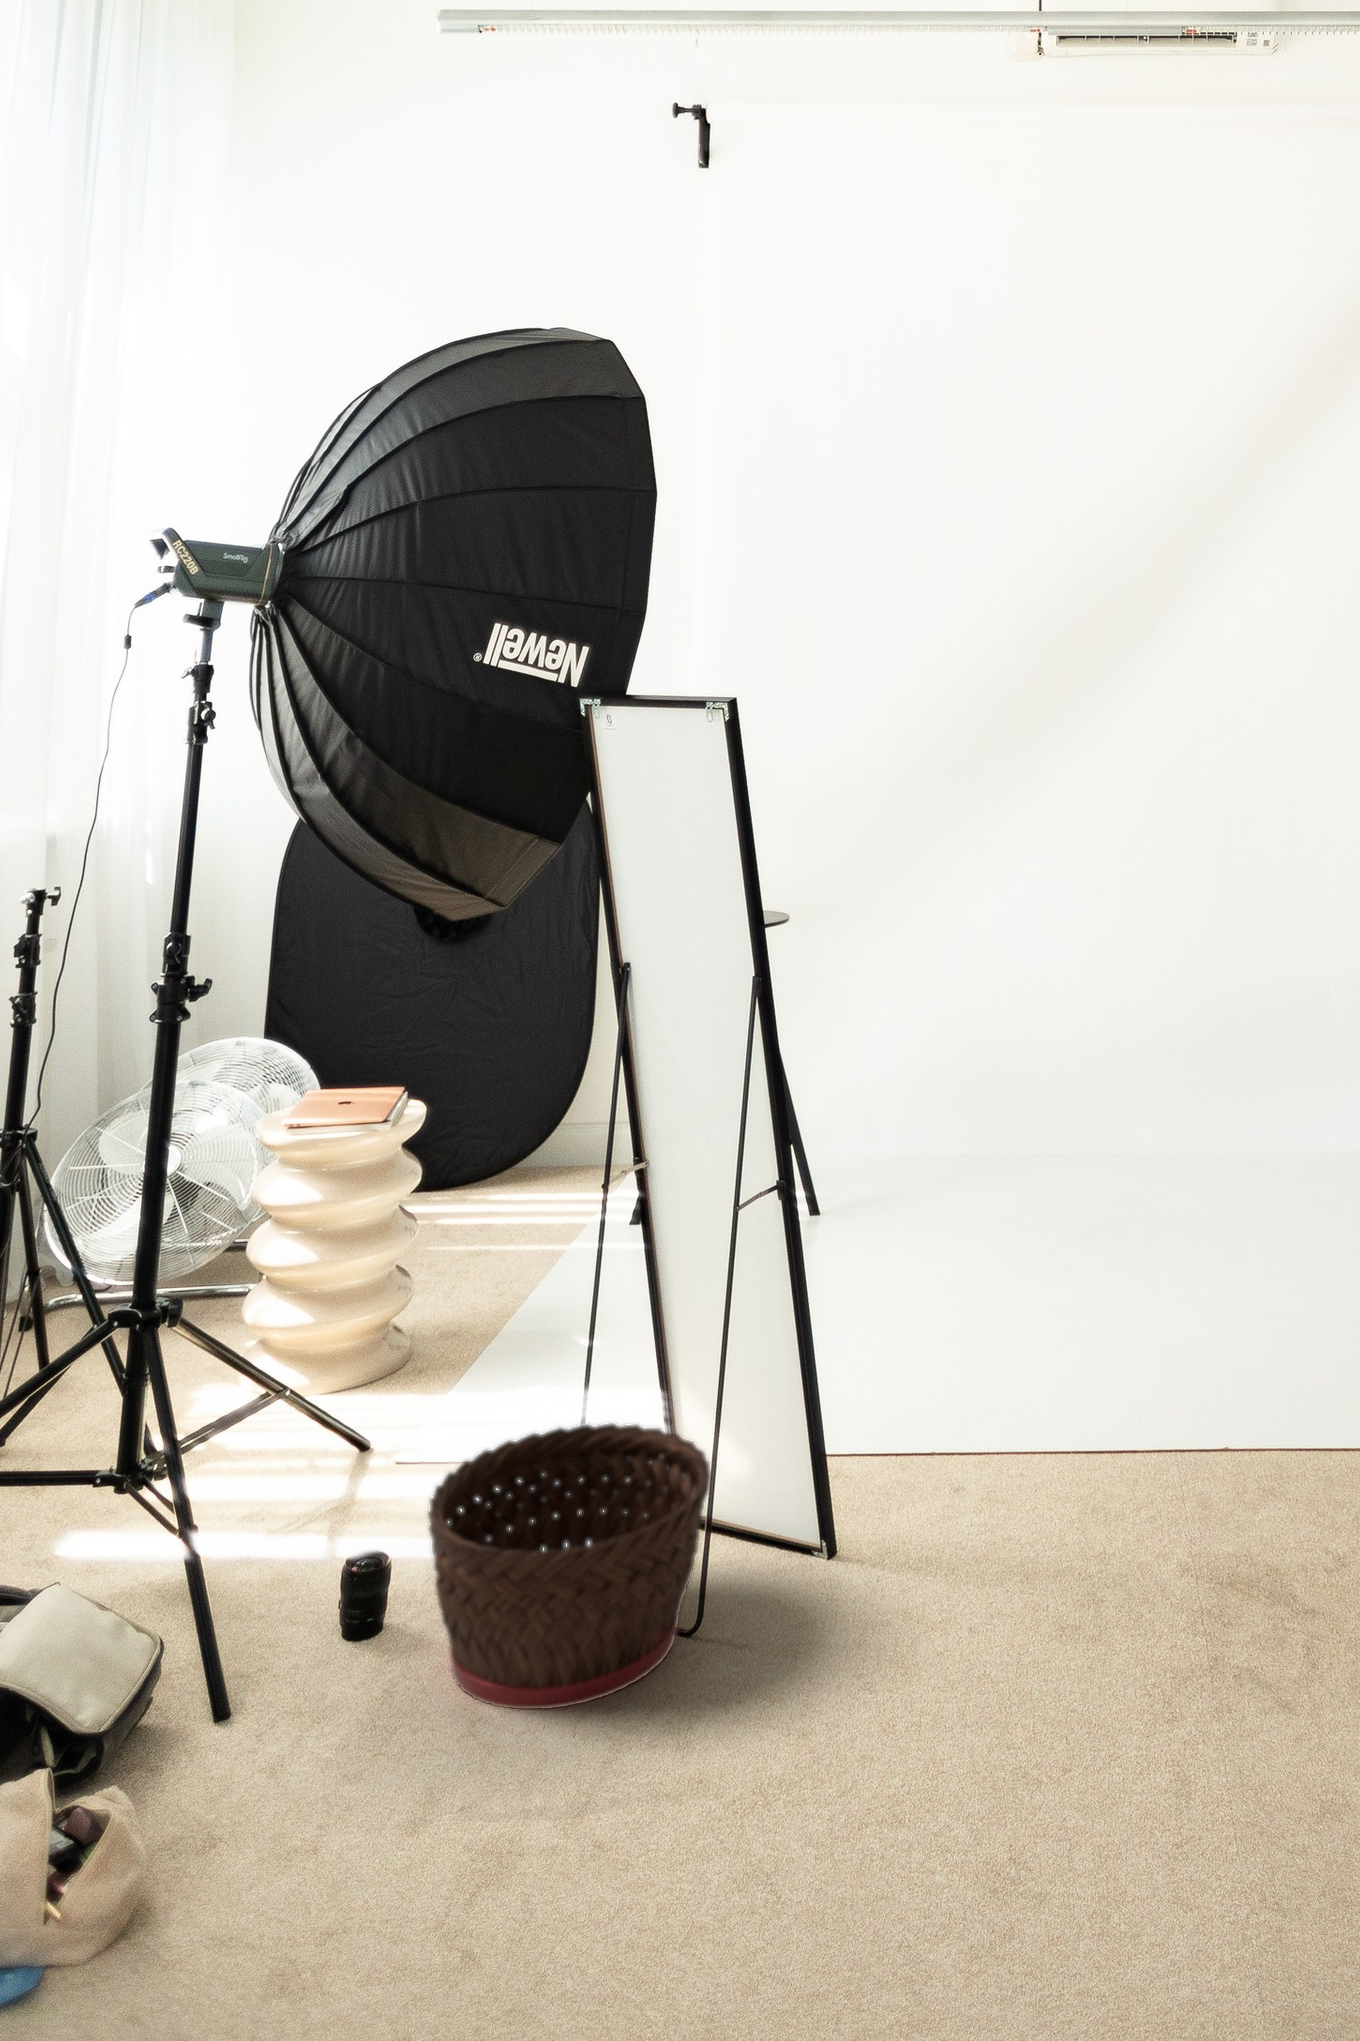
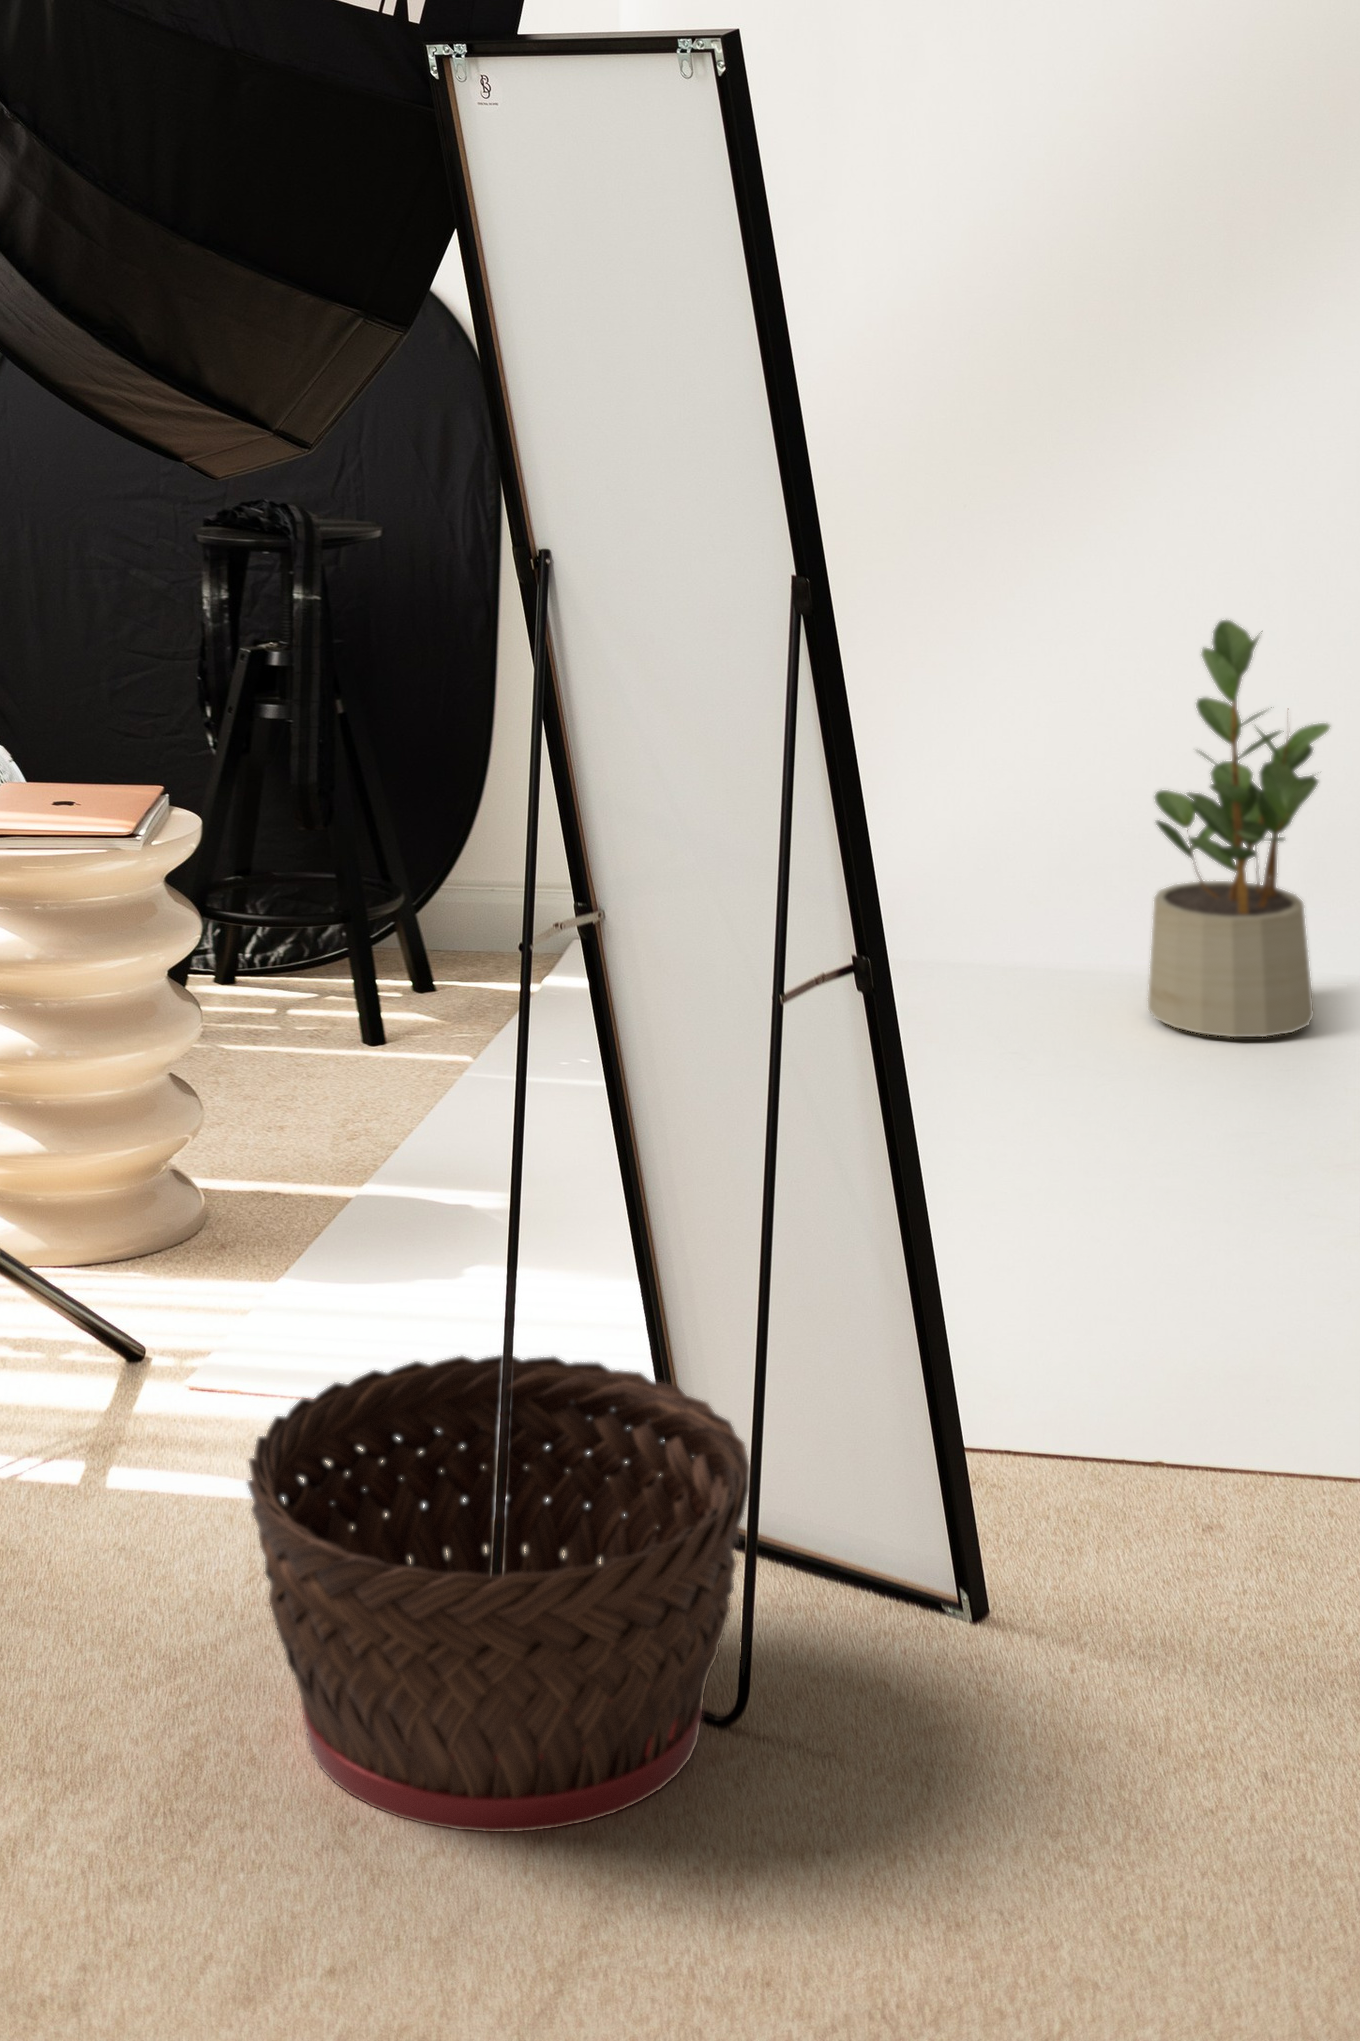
potted plant: none [1009,945,1115,1199] -> present [1148,620,1330,1037]

